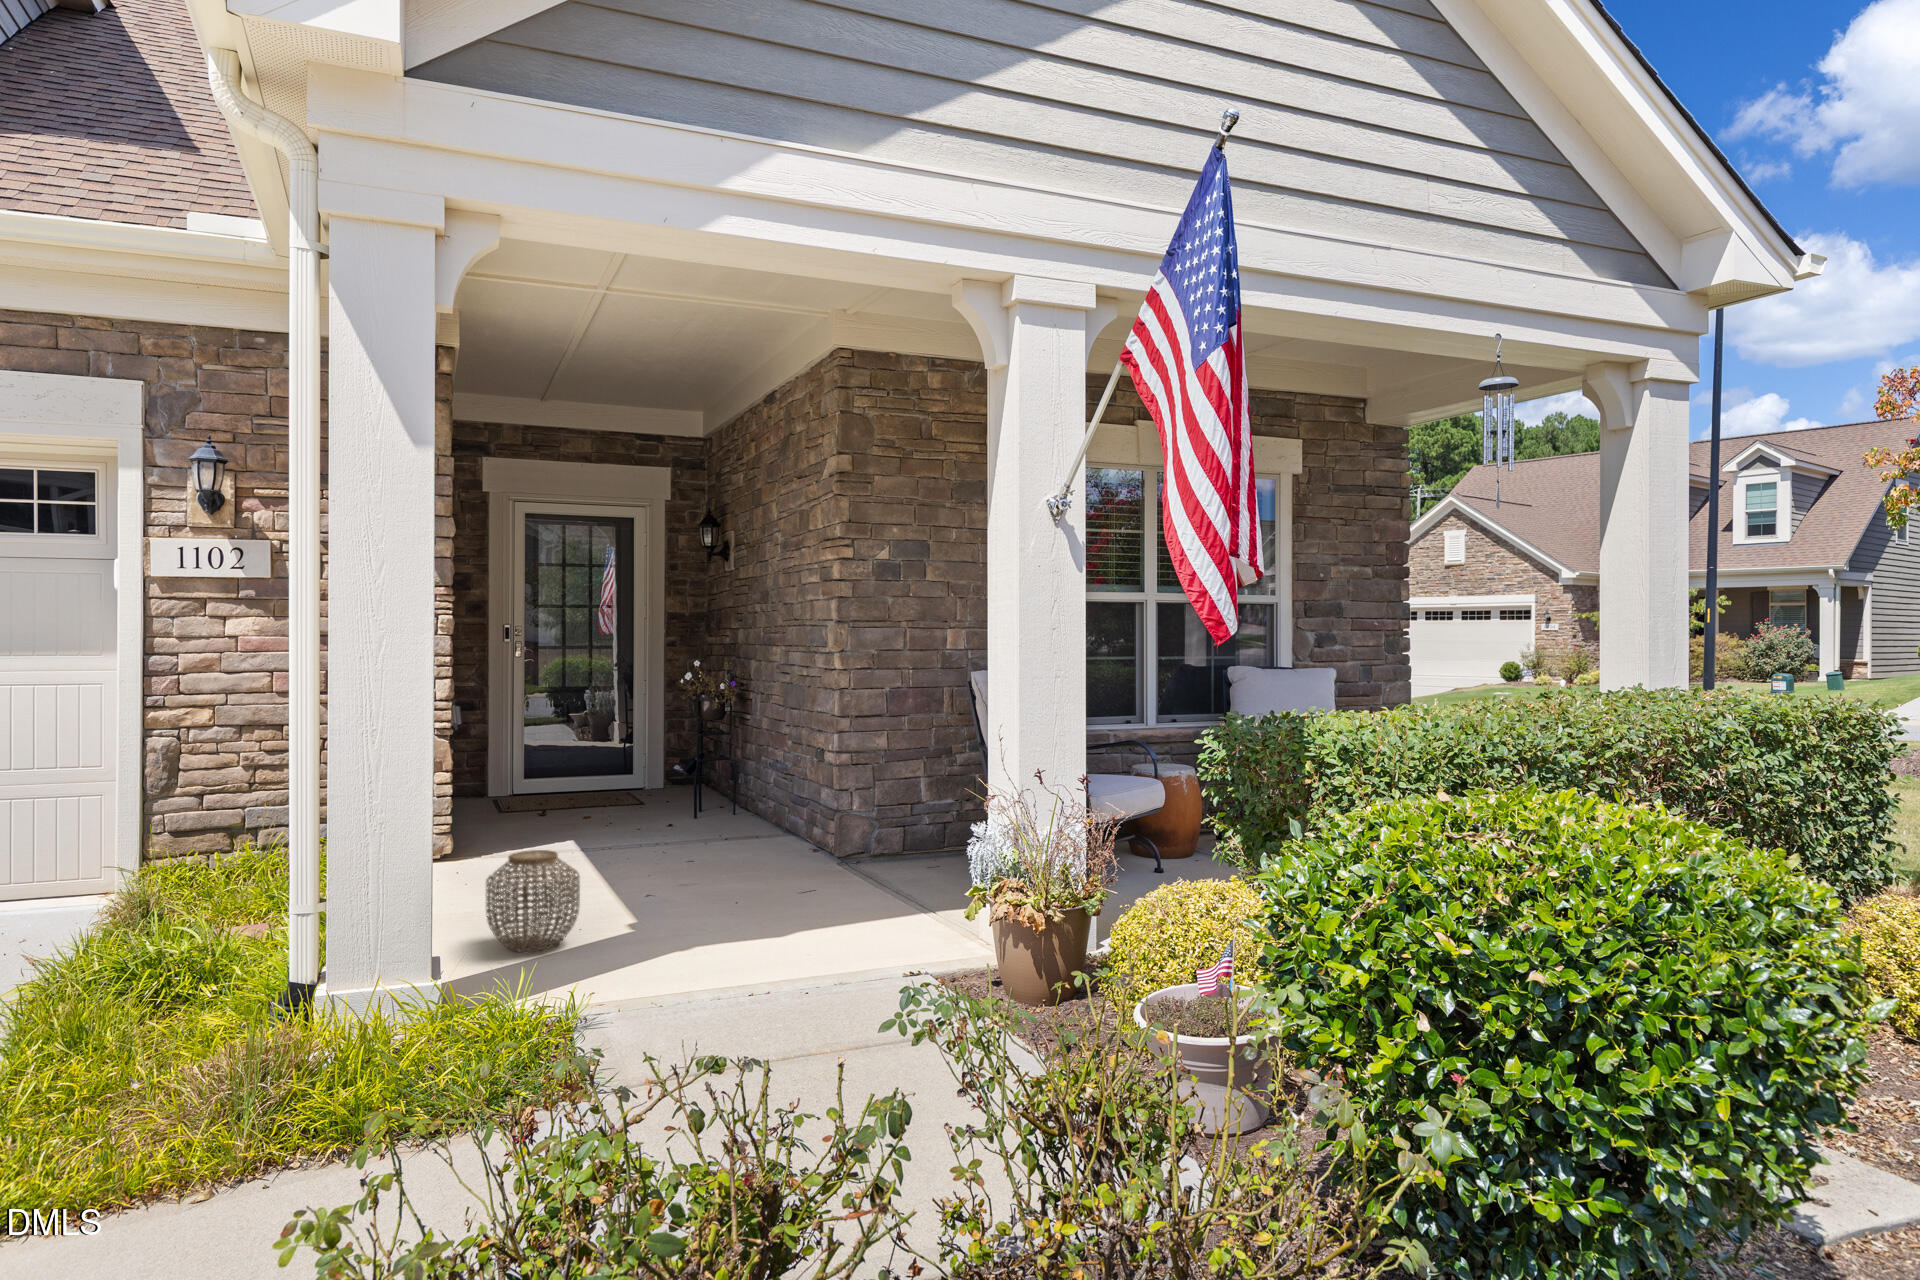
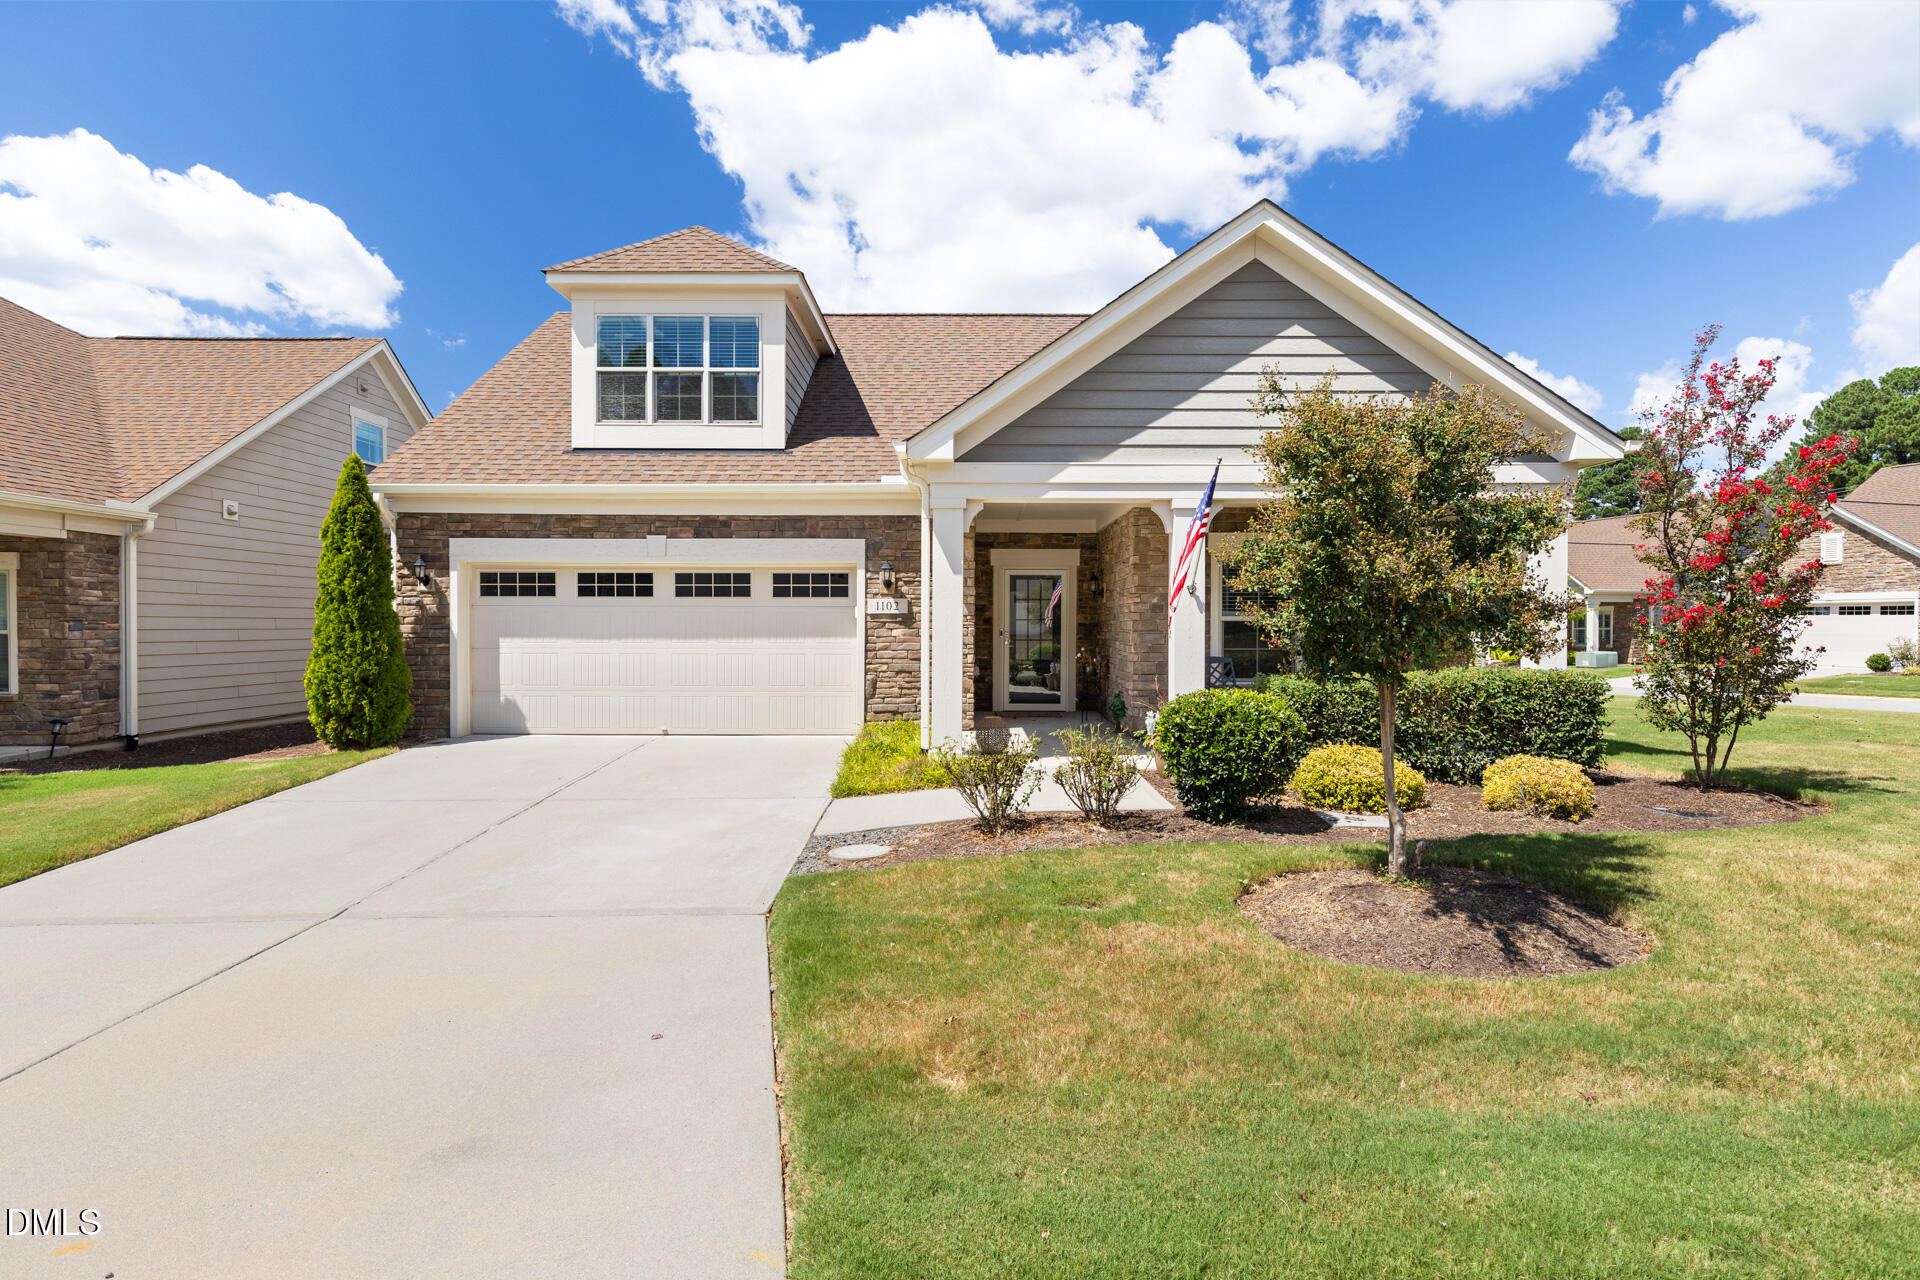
decorative plant: none [751,754,798,842] -> present [1109,691,1129,733]

